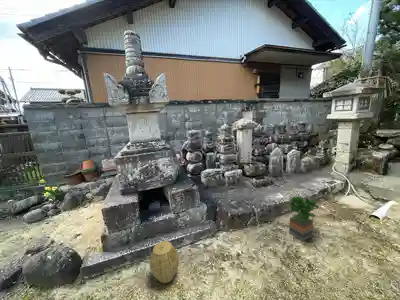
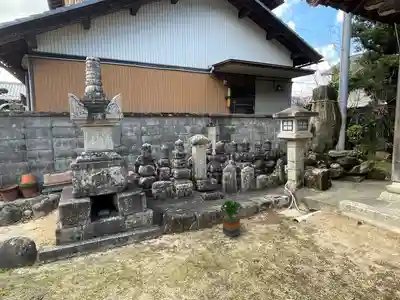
woven basket: present [150,241,179,283] -> none [98,232,123,265]

